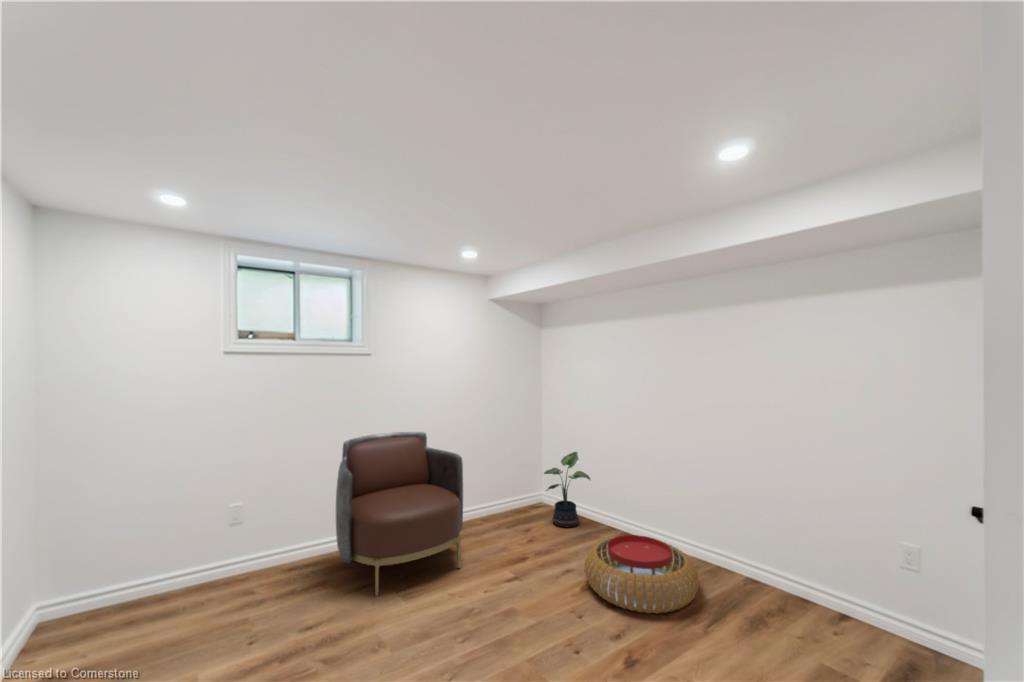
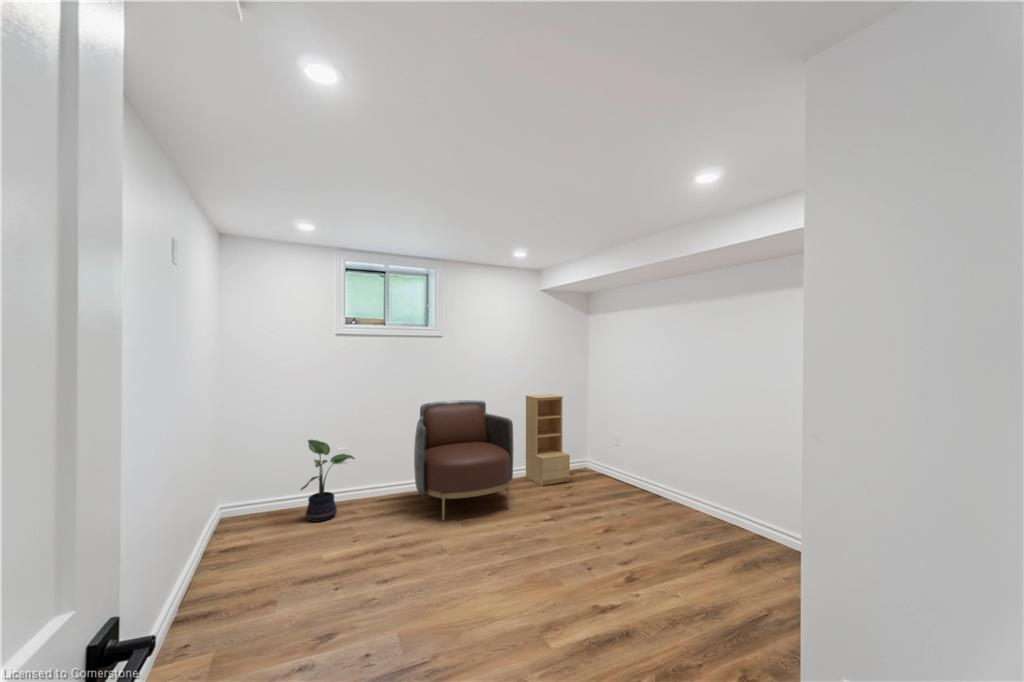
bookshelf: none [473,419,527,532] -> present [526,394,570,486]
potted plant: present [544,452,590,527] -> present [301,440,355,522]
pouf: present [585,535,699,614] -> none [609,491,708,552]

